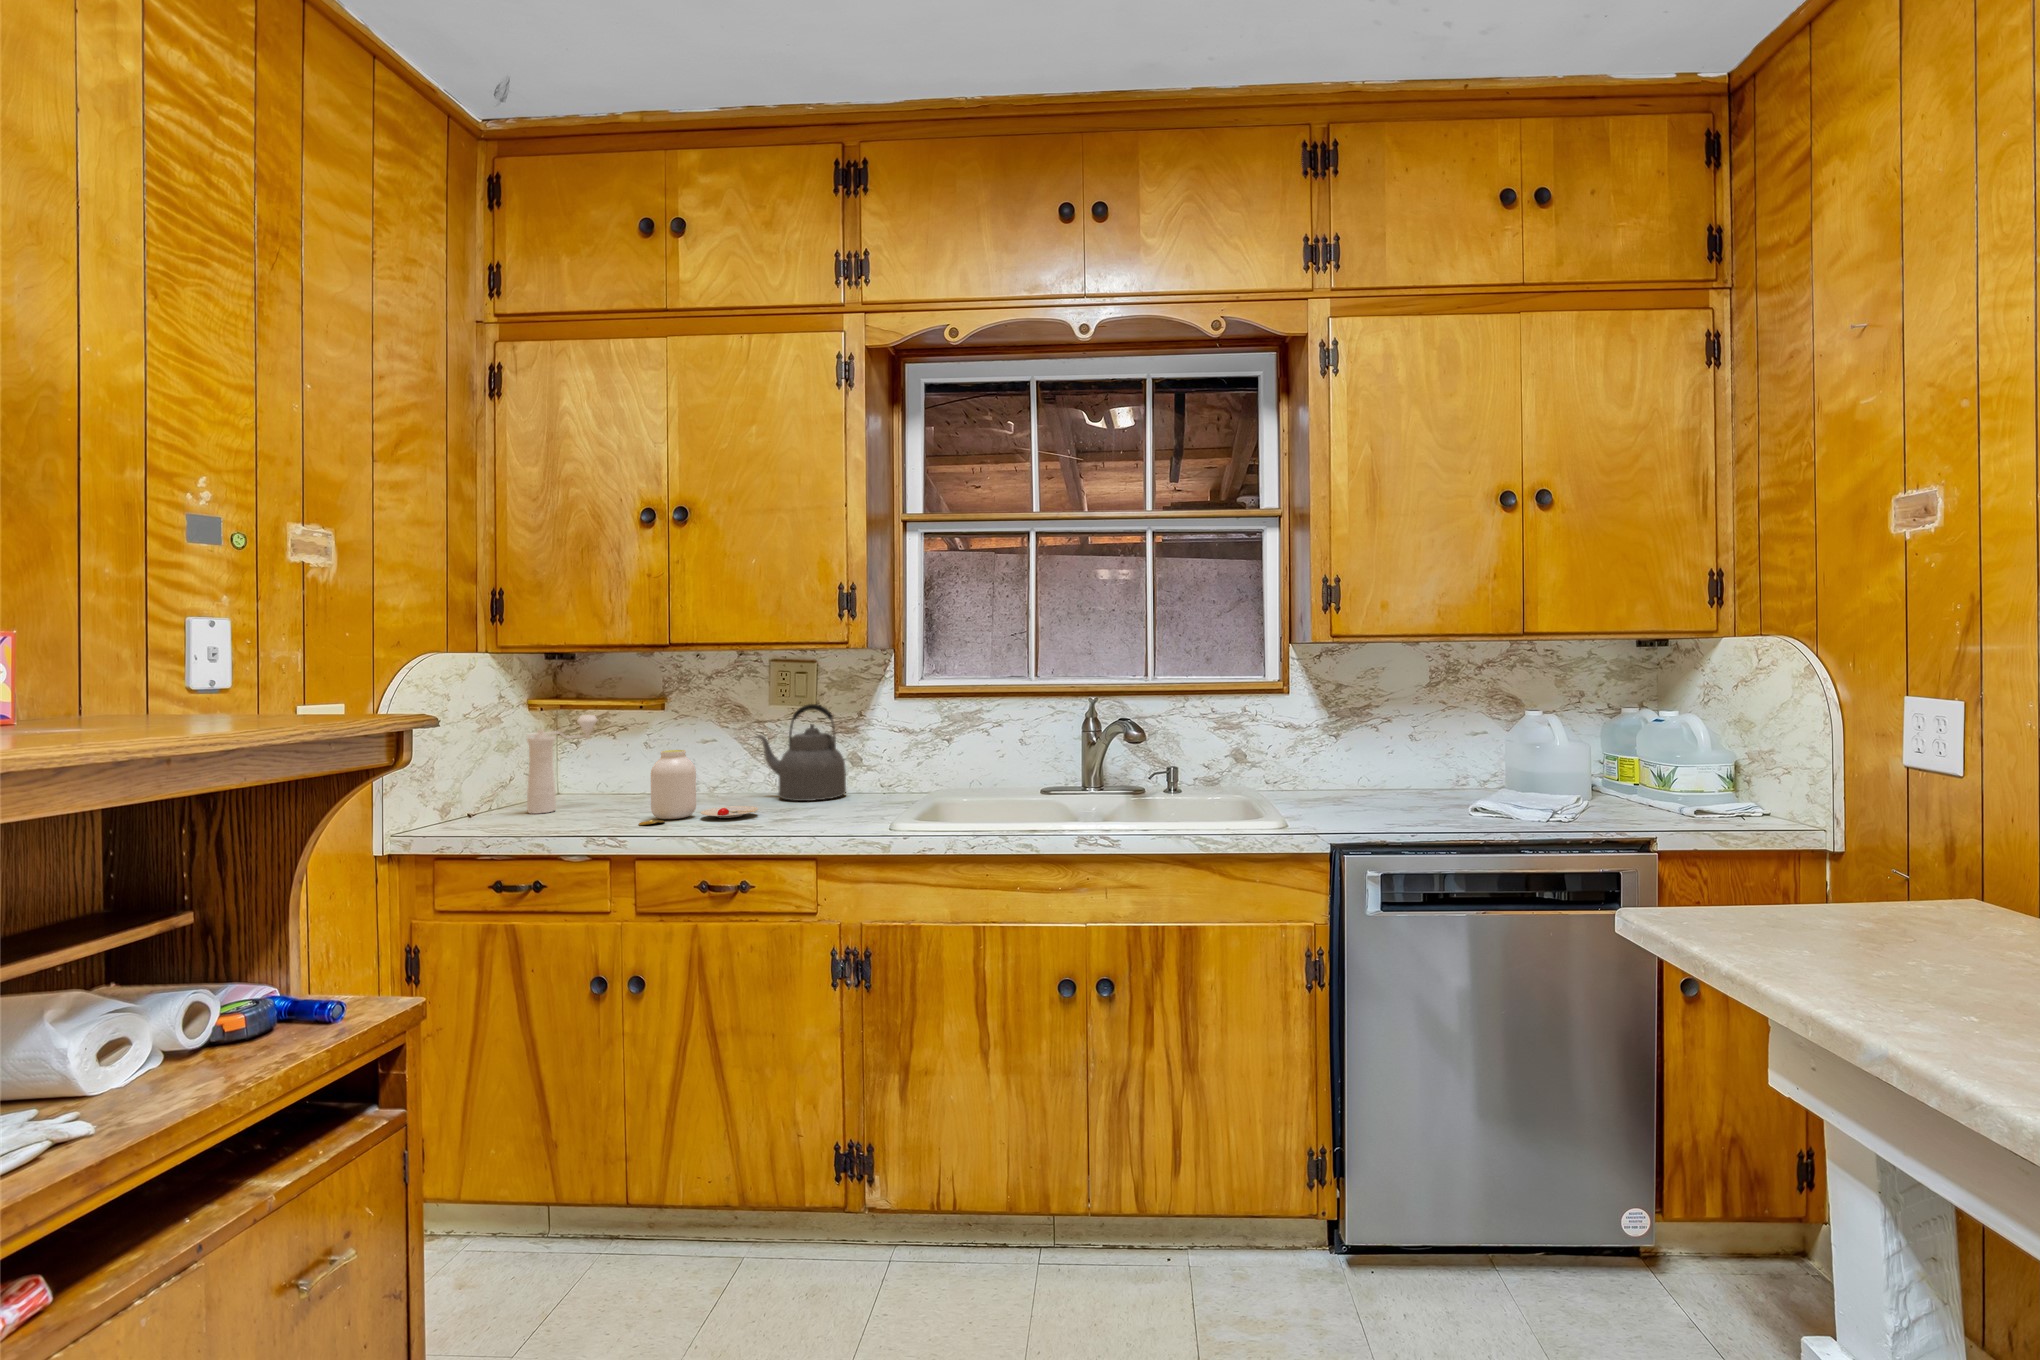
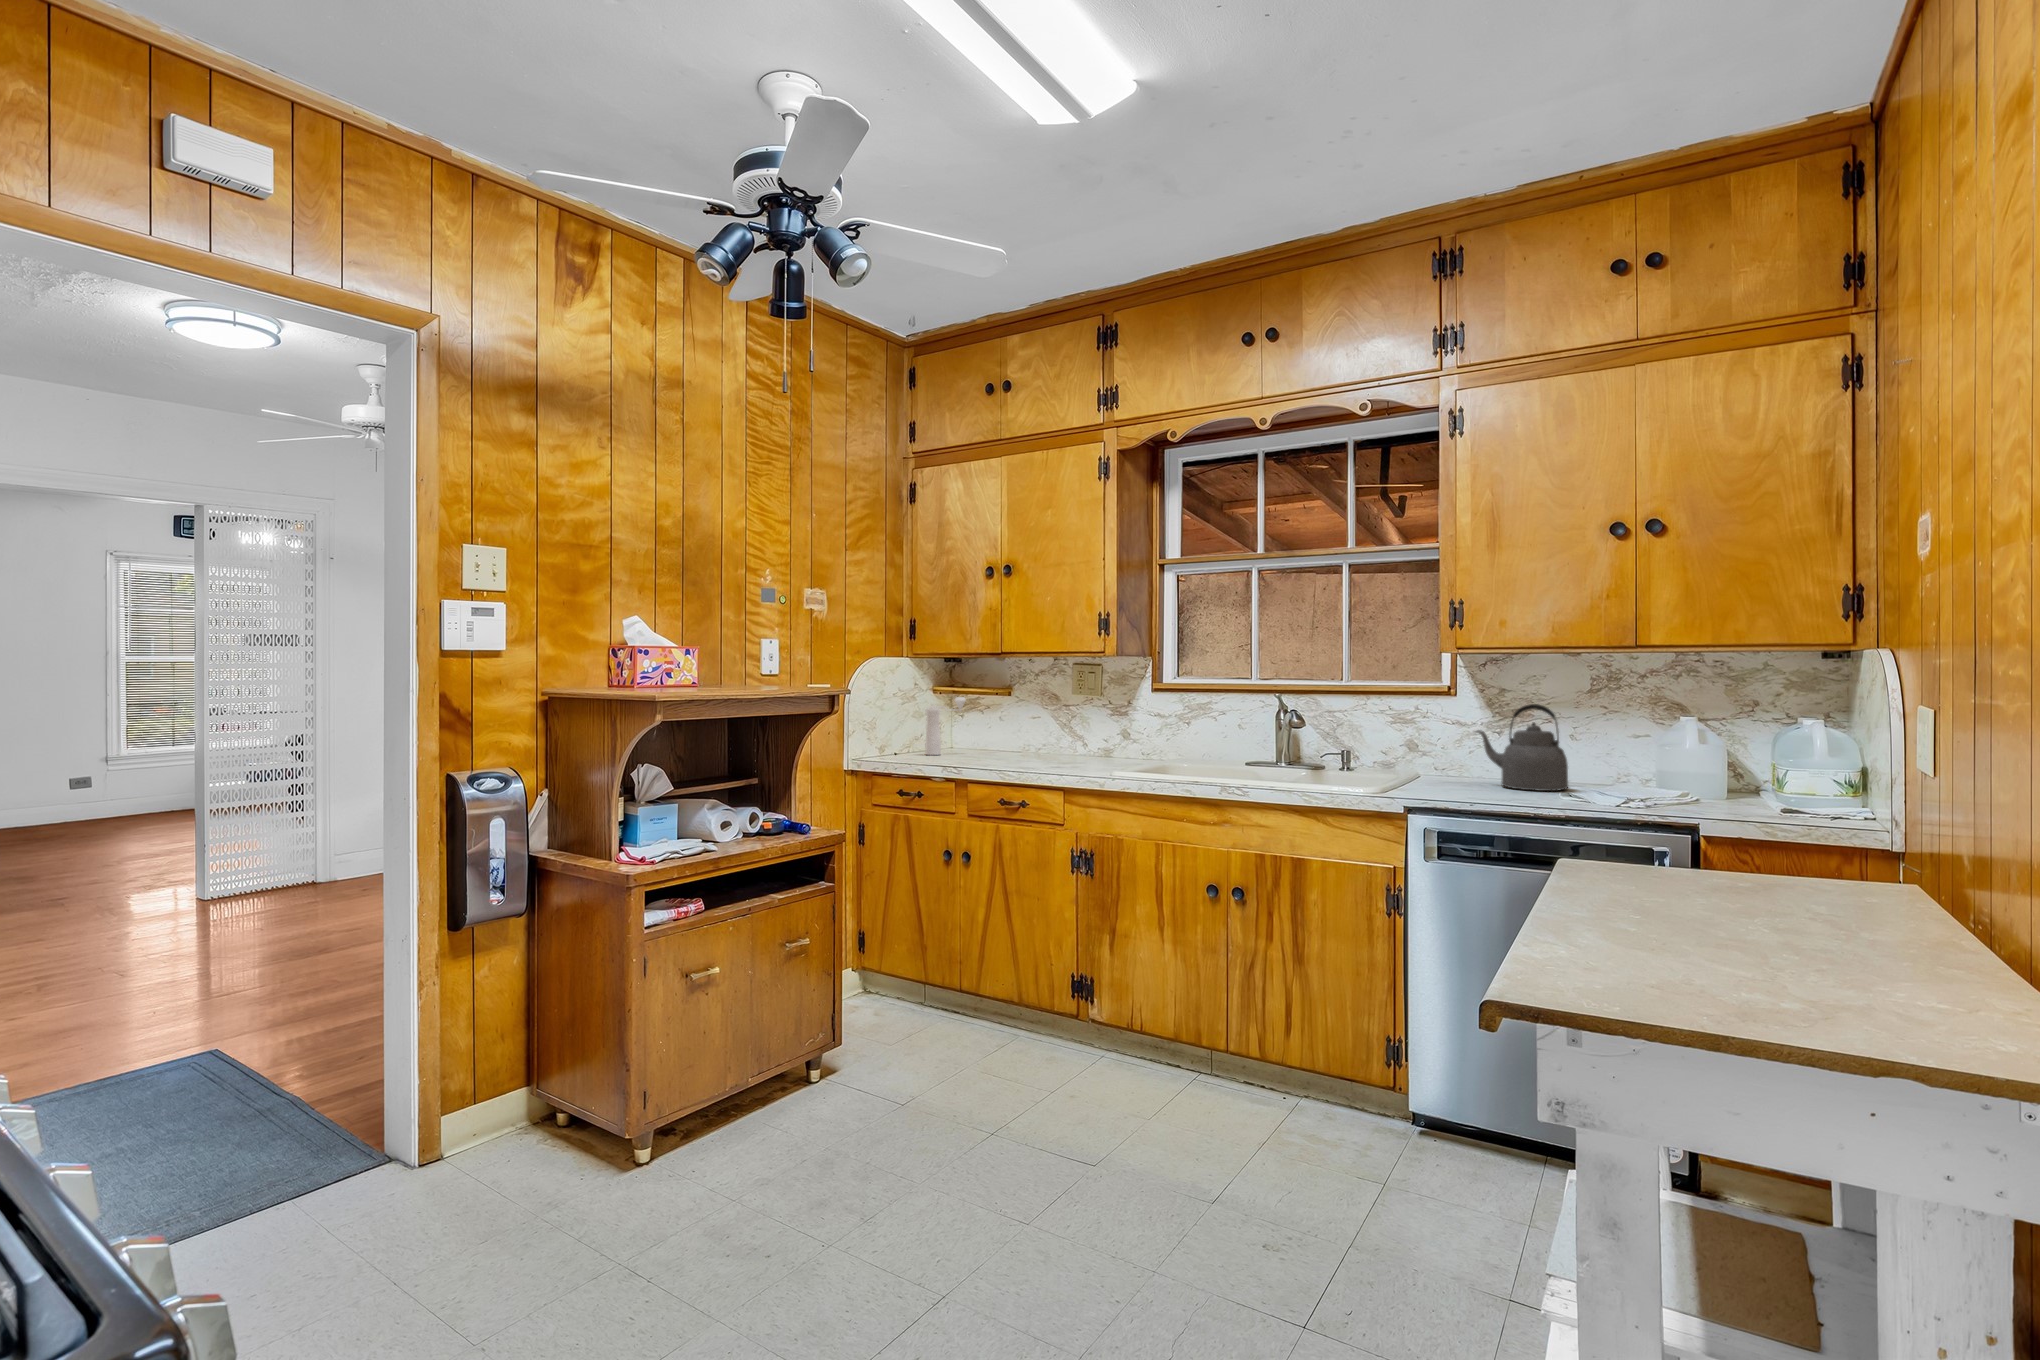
kettle: present [756,704,846,801] -> present [1476,704,1568,791]
jar: present [639,750,758,825] -> none [975,719,1045,763]

